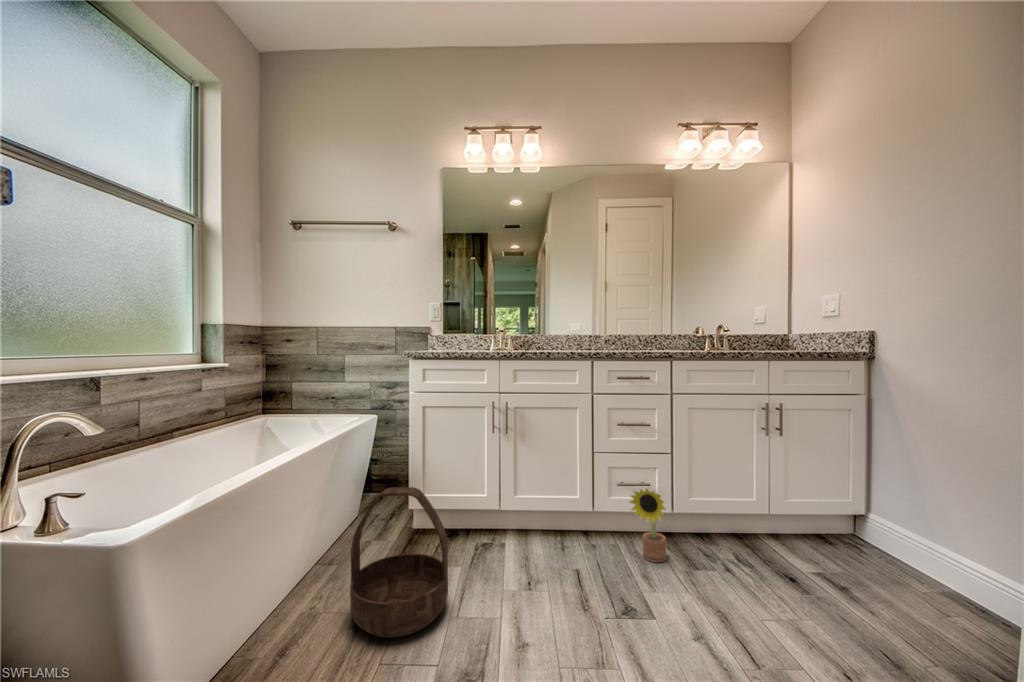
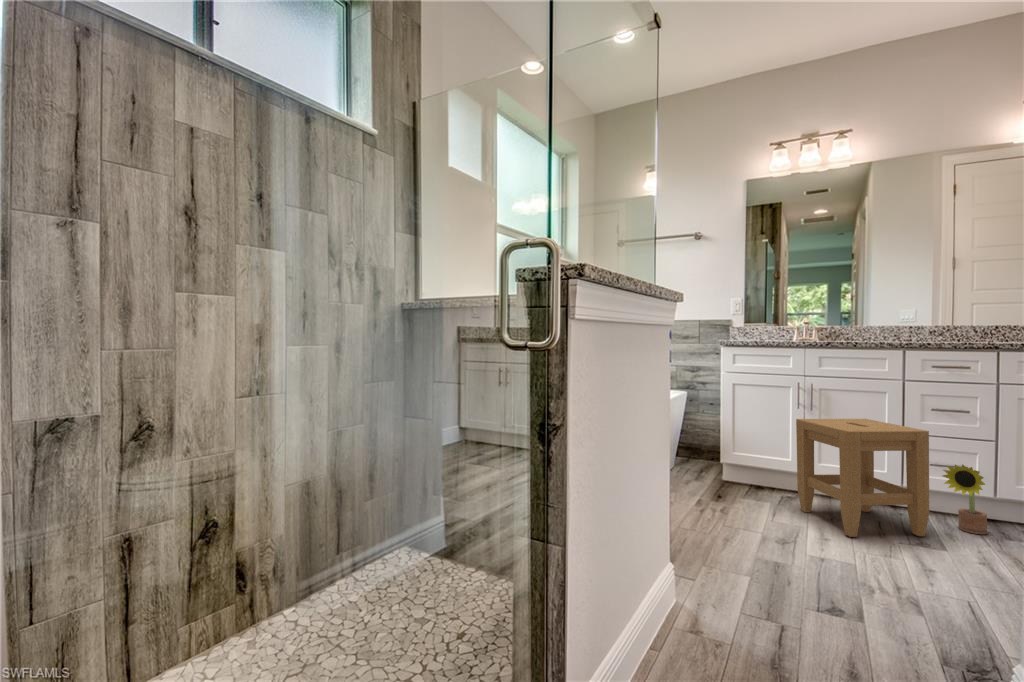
stool: none [488,441,620,614] -> present [796,419,929,537]
basket: present [350,487,448,638] -> none [697,431,768,526]

